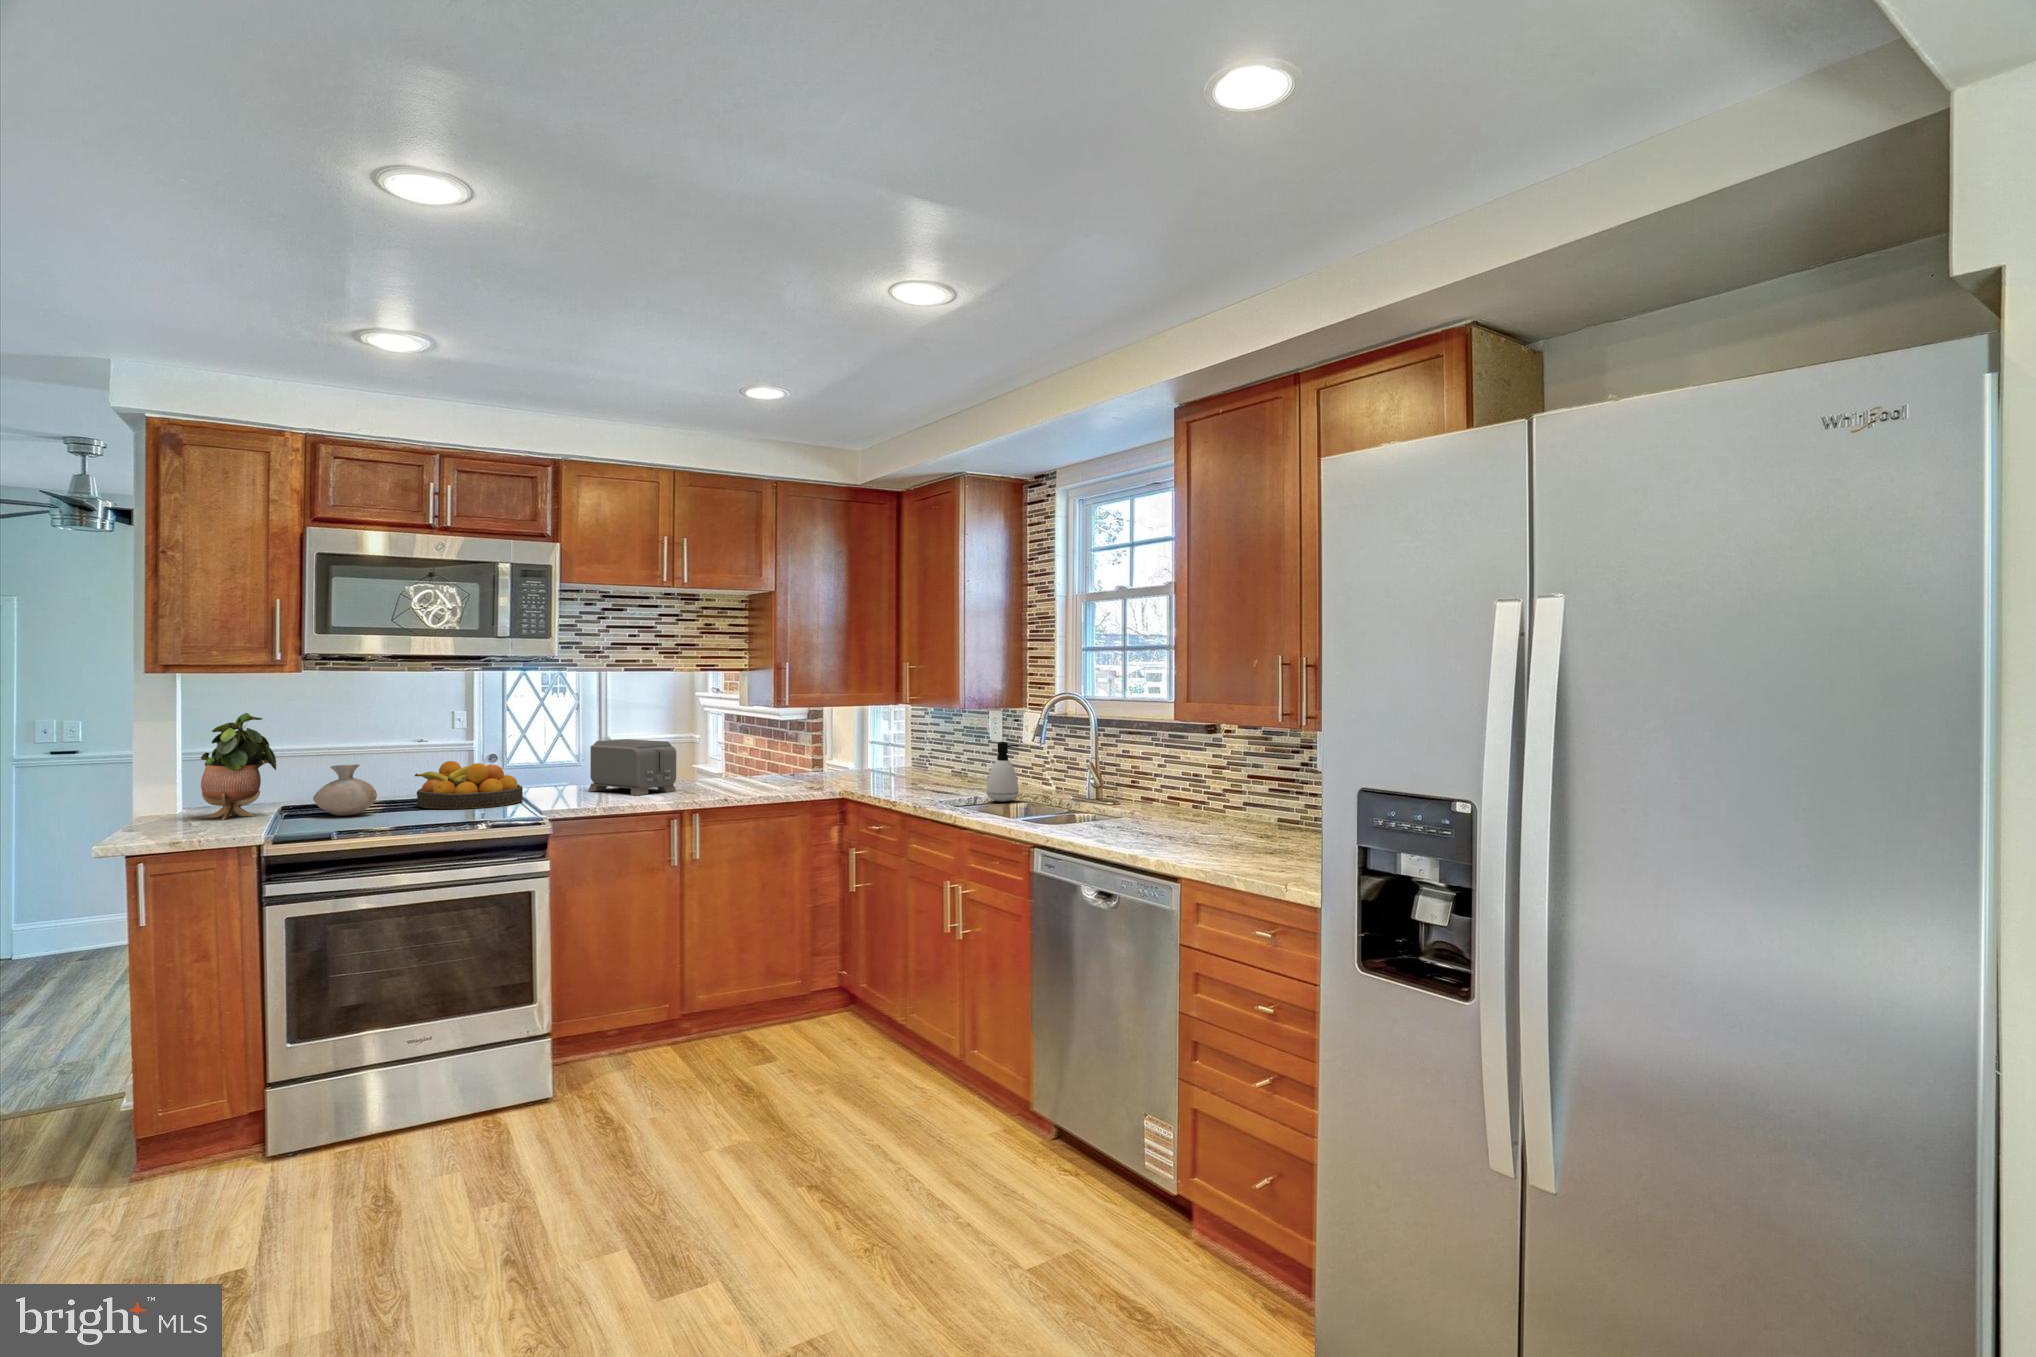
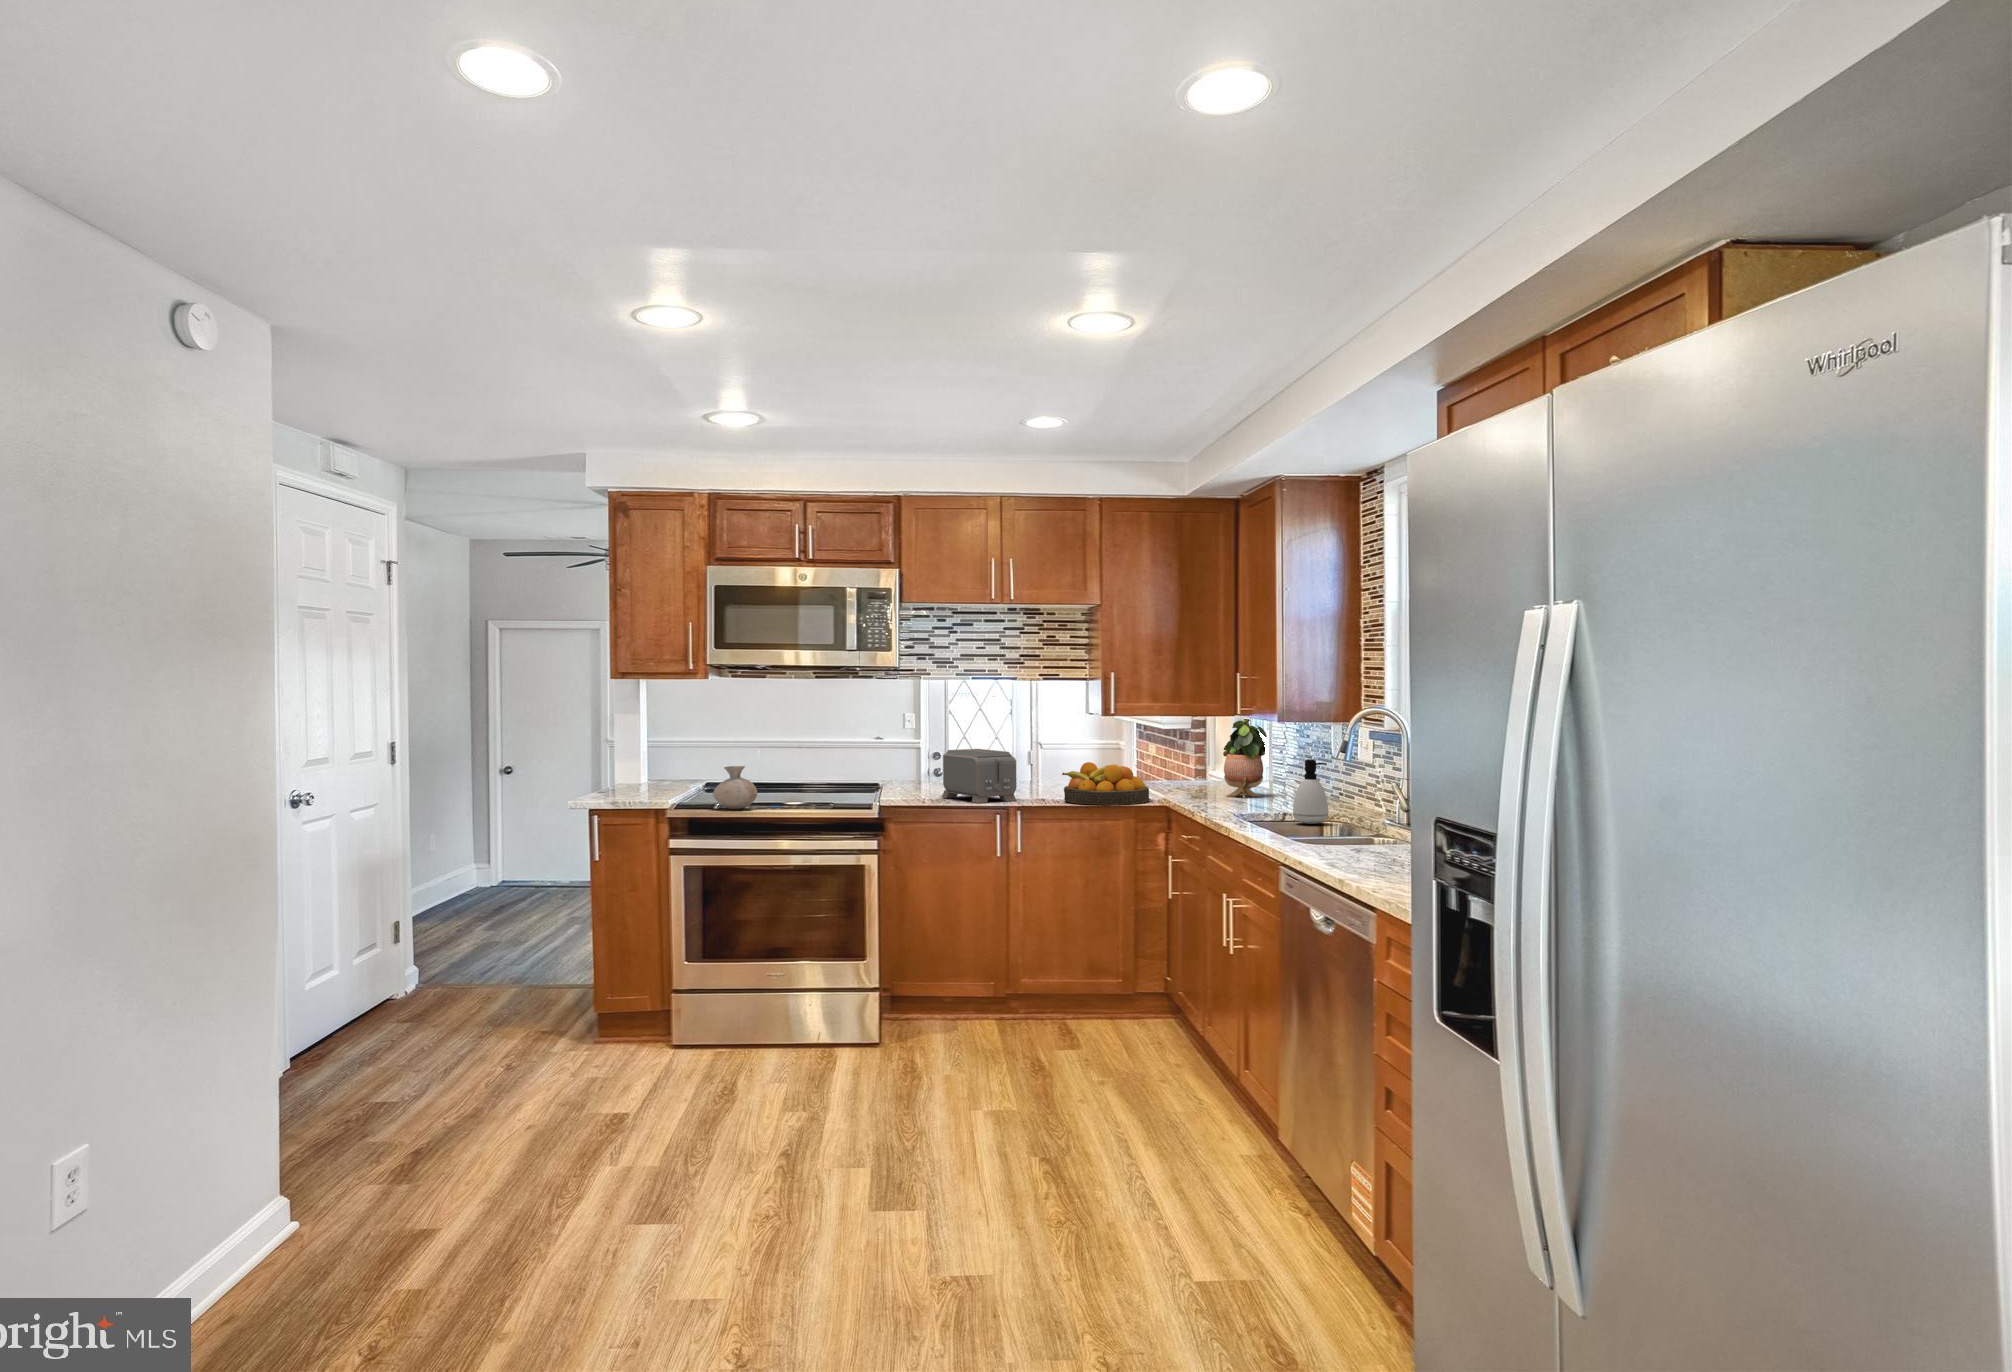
potted plant: present [201,713,276,820] -> present [1223,719,1267,798]
fruit bowl: present [415,761,523,809] -> present [1062,762,1149,805]

